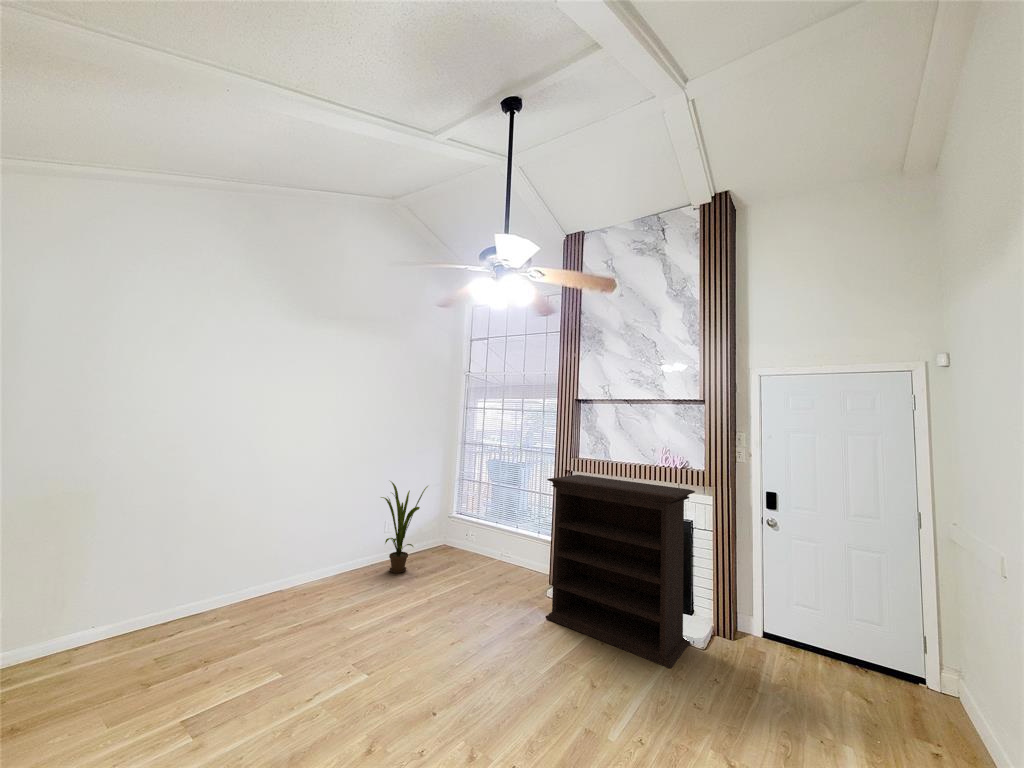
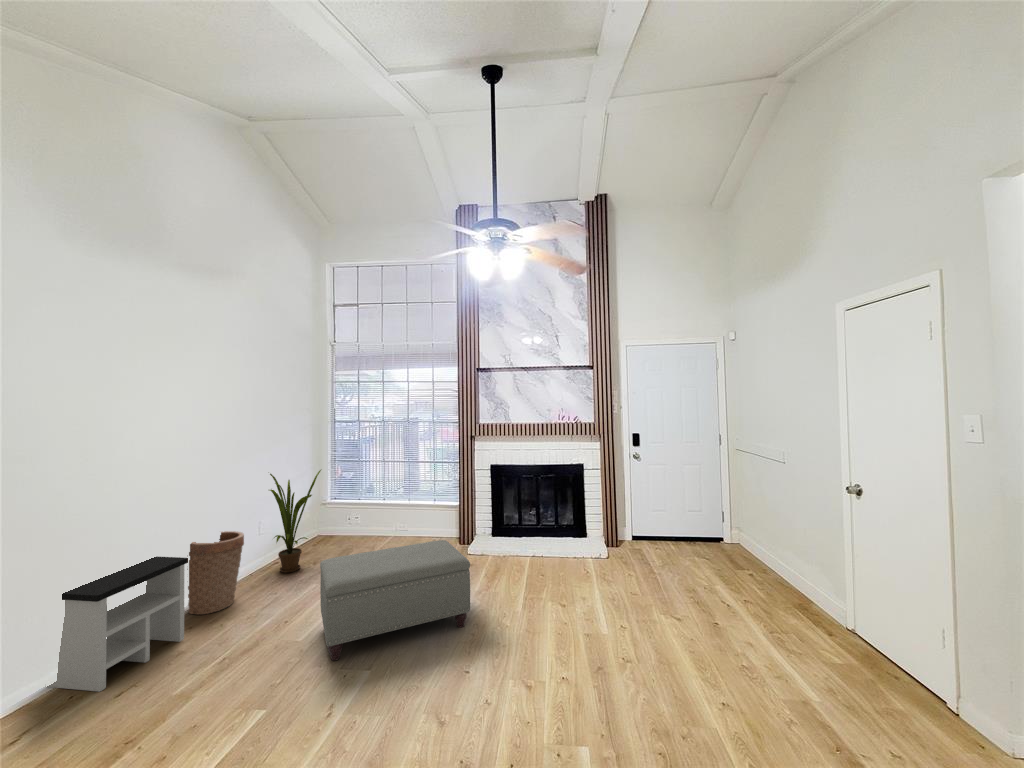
bookshelf: present [546,475,695,668] -> none [476,438,596,575]
basket: none [307,526,353,592] -> present [187,531,244,614]
side table: none [194,534,293,632] -> present [47,556,188,692]
ottoman: none [338,569,490,679] -> present [320,540,470,661]

